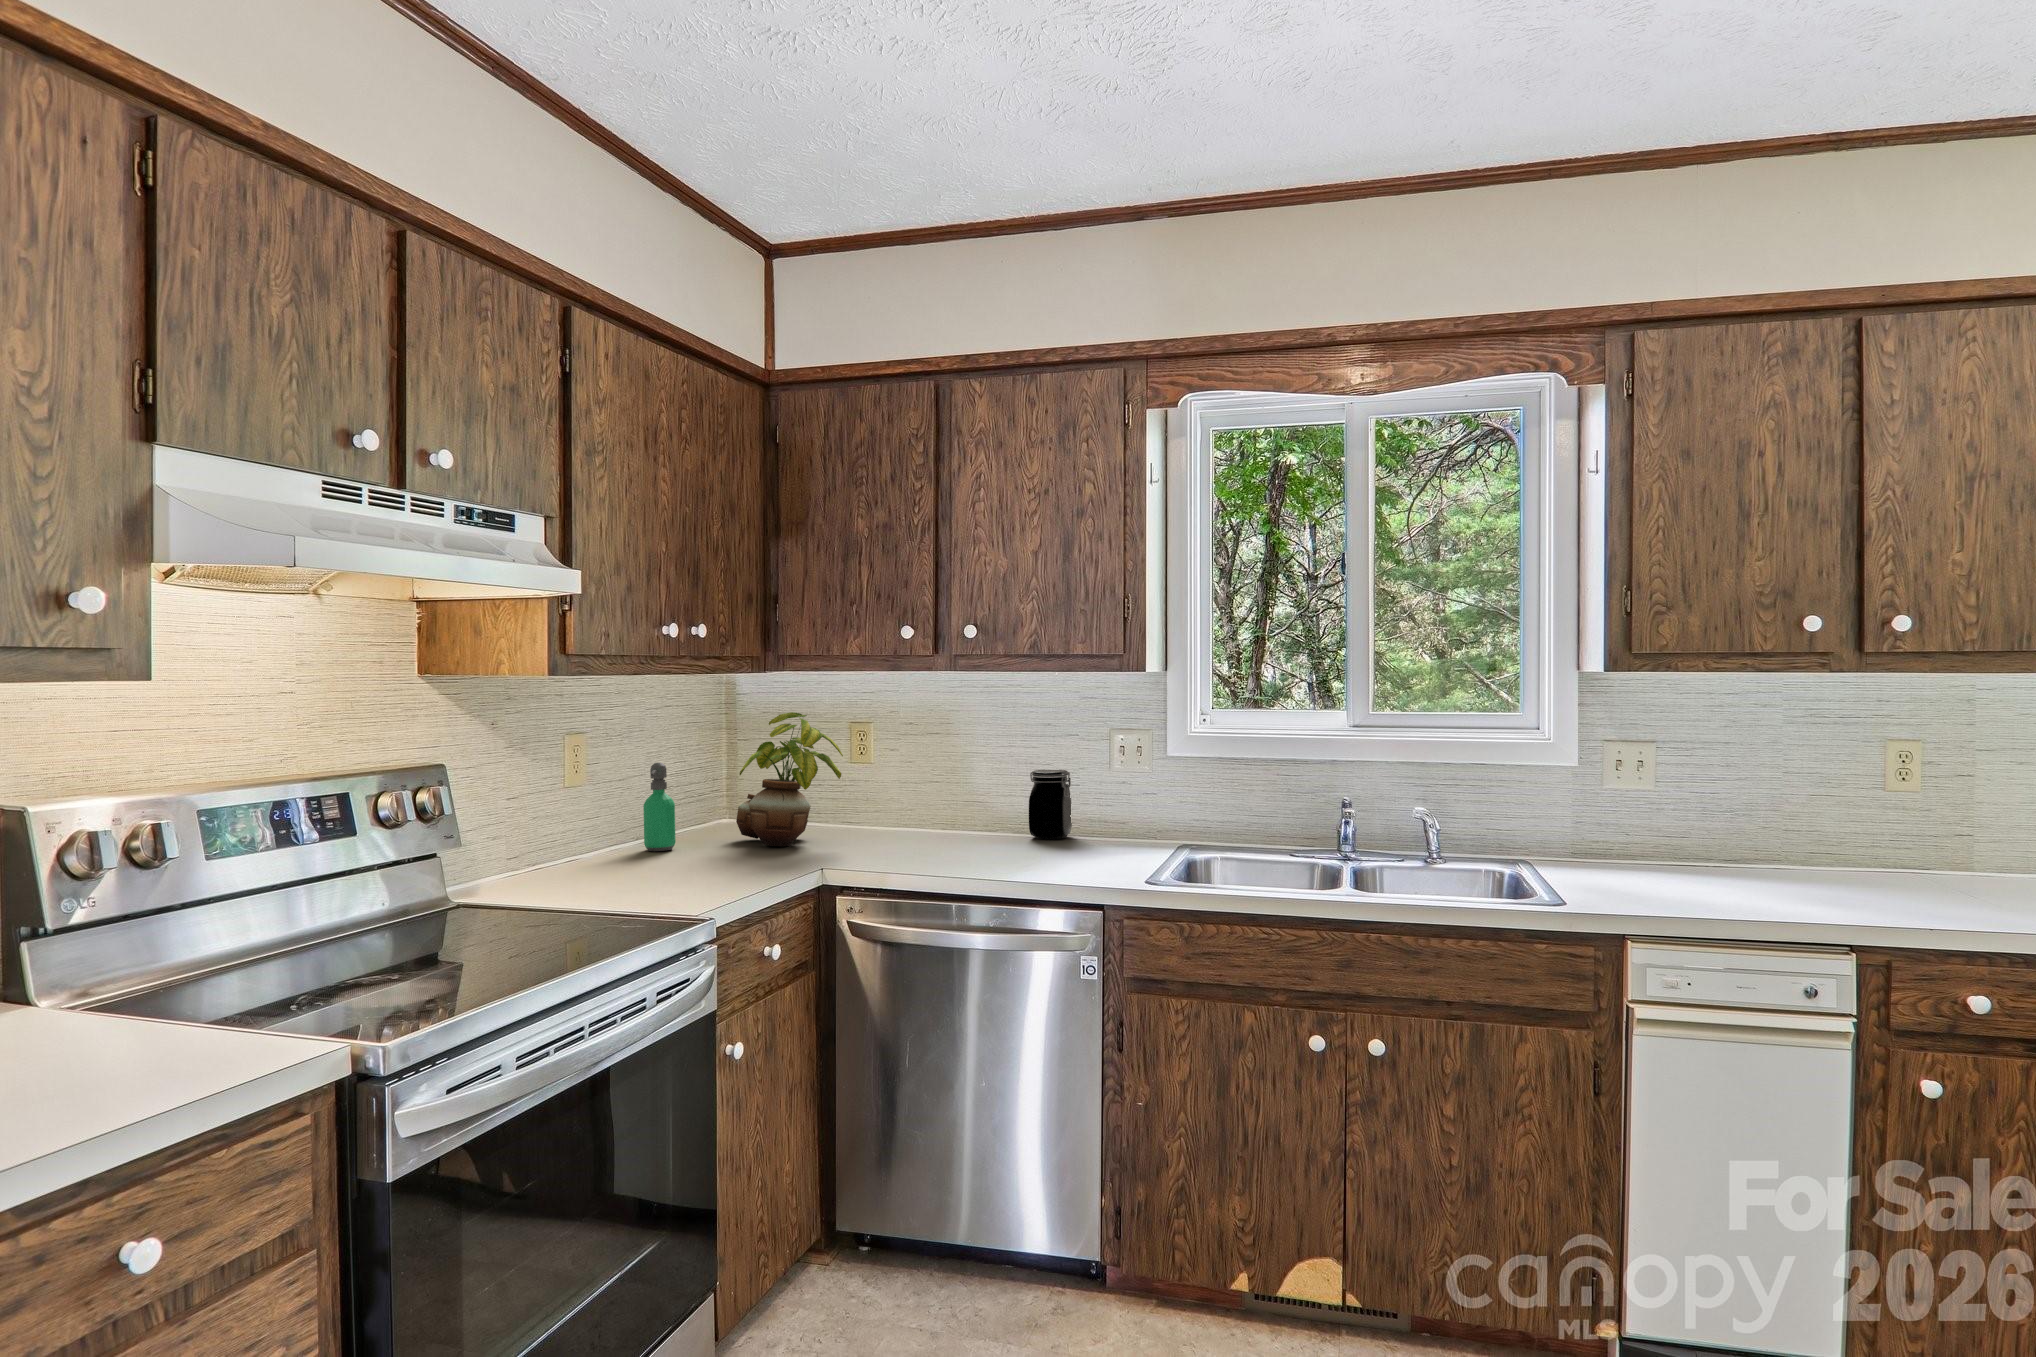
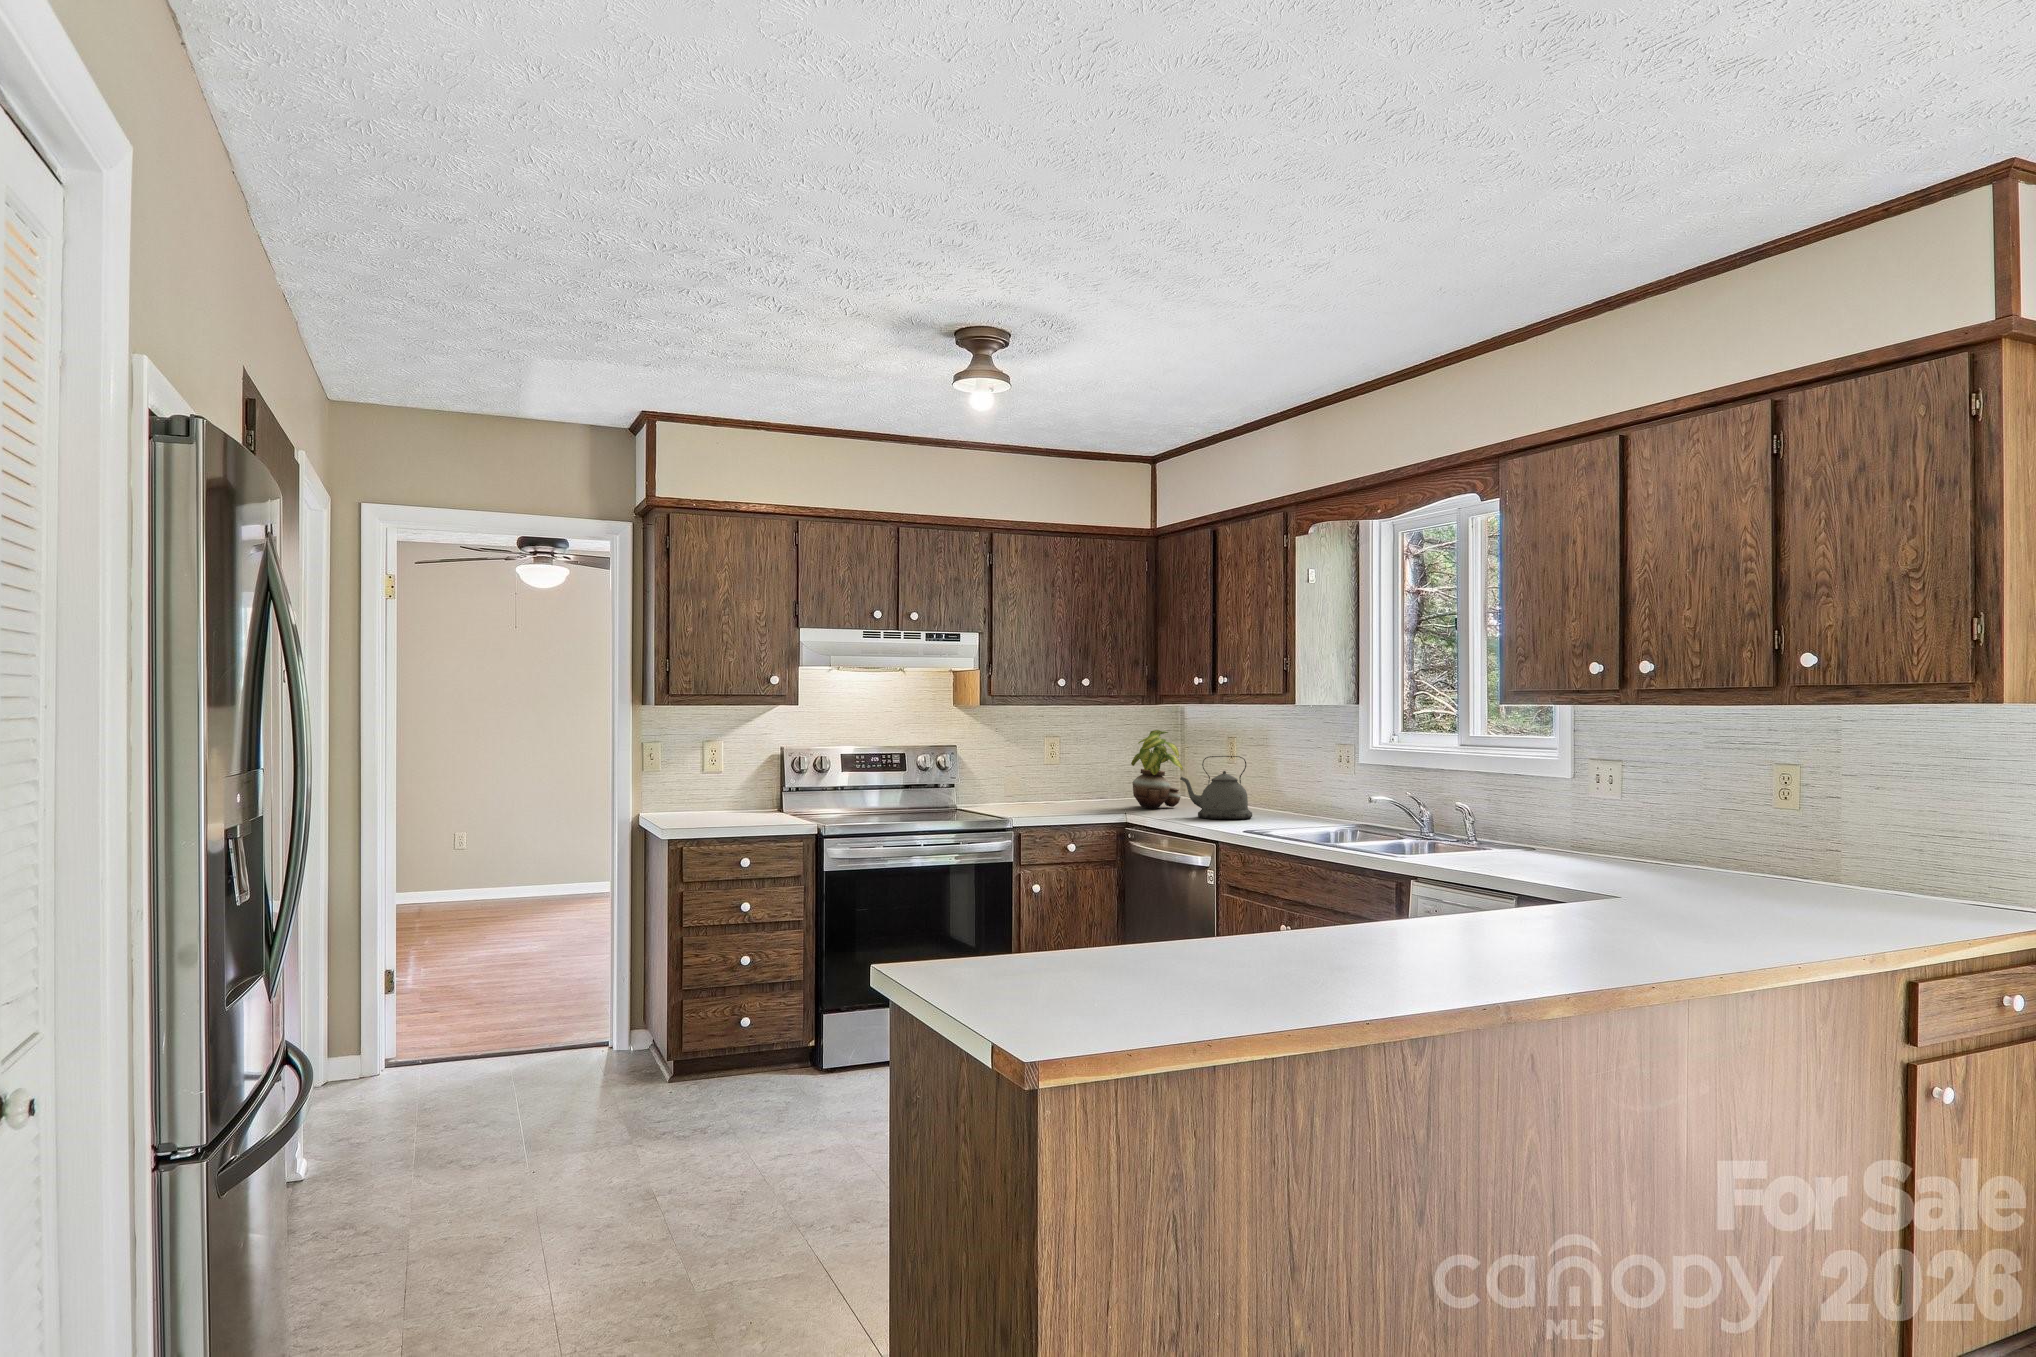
kettle: none [910,750,1008,856] -> present [1180,756,1252,819]
soap dispenser: present [643,763,676,851] -> none [1086,756,1105,805]
jar: present [1029,770,1072,839] -> none [1284,774,1316,820]

